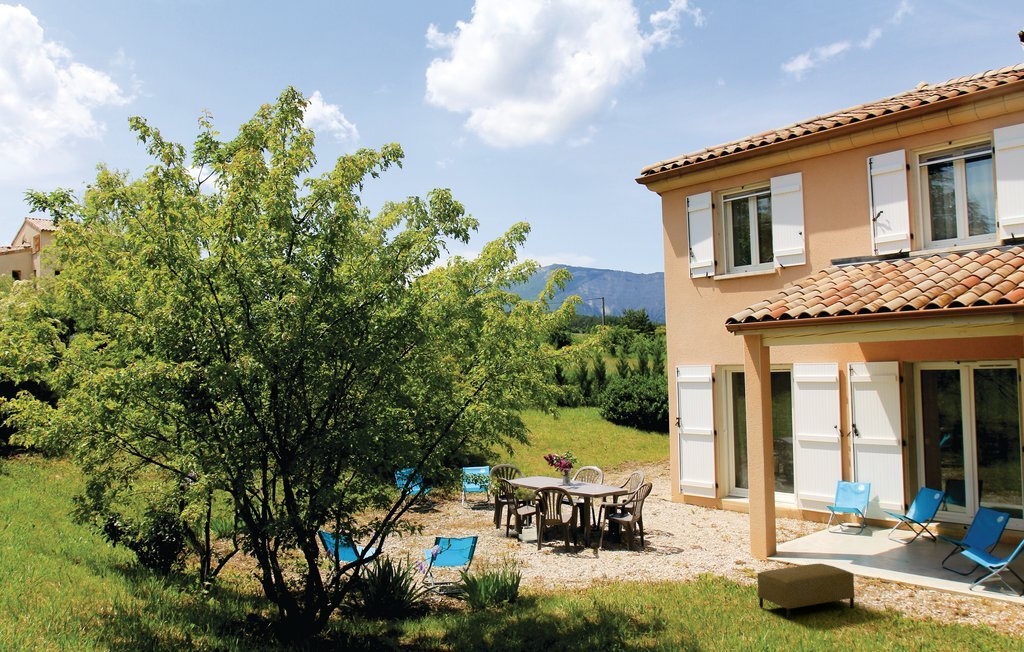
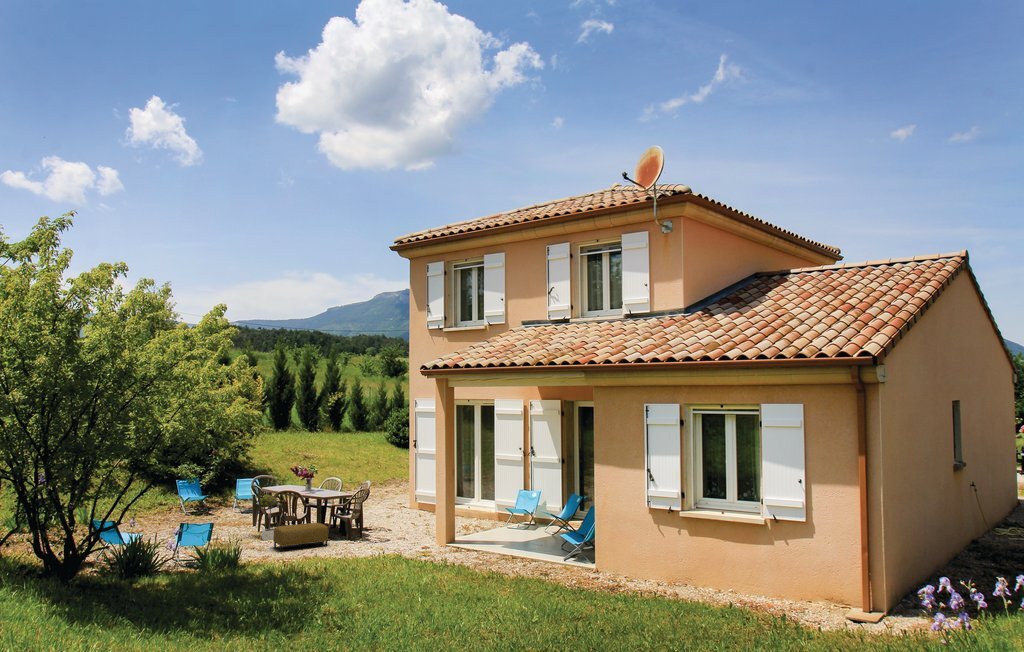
ottoman: present [758,564,855,619] -> present [274,523,328,552]

